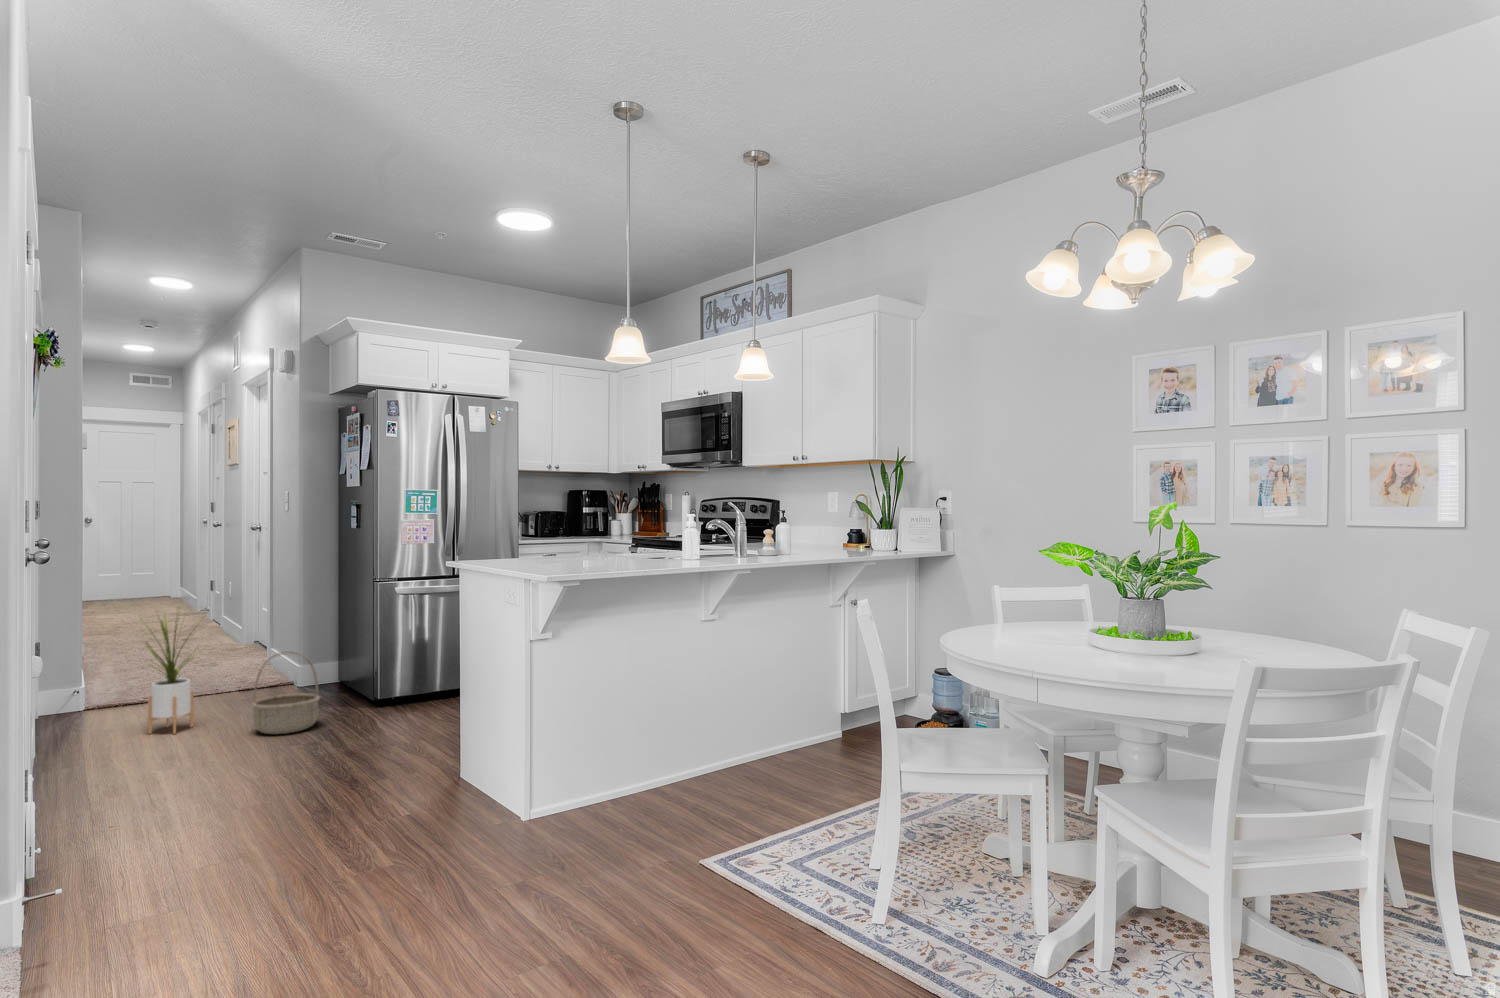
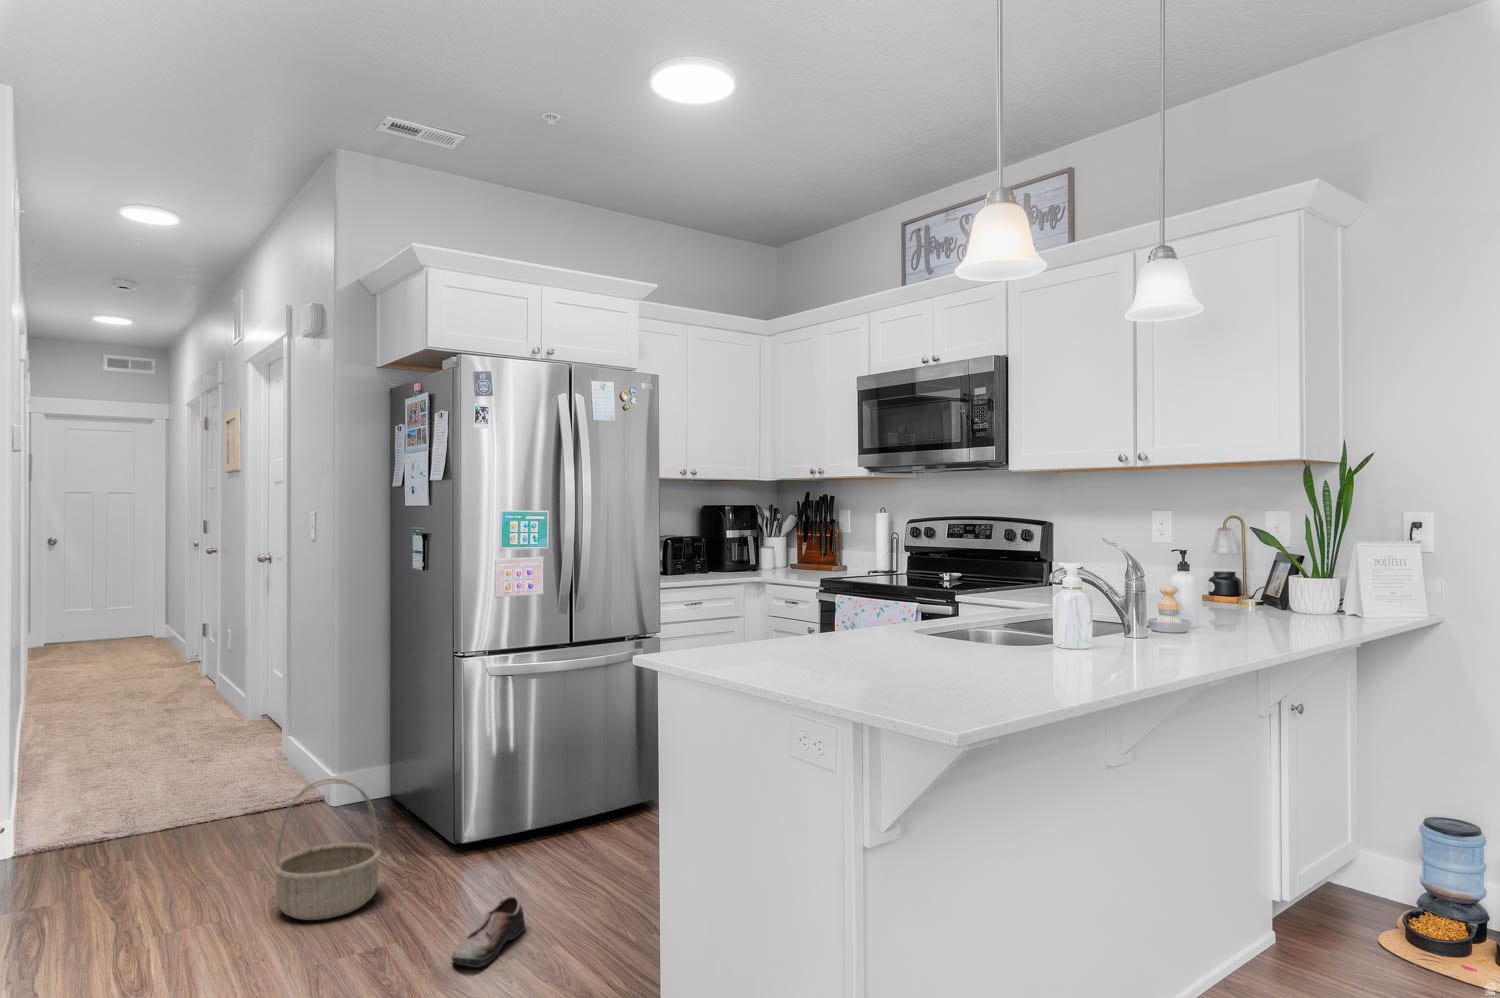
house plant: present [146,615,194,734] -> none [79,695,211,917]
shoe: none [355,717,405,749] -> present [452,896,525,967]

